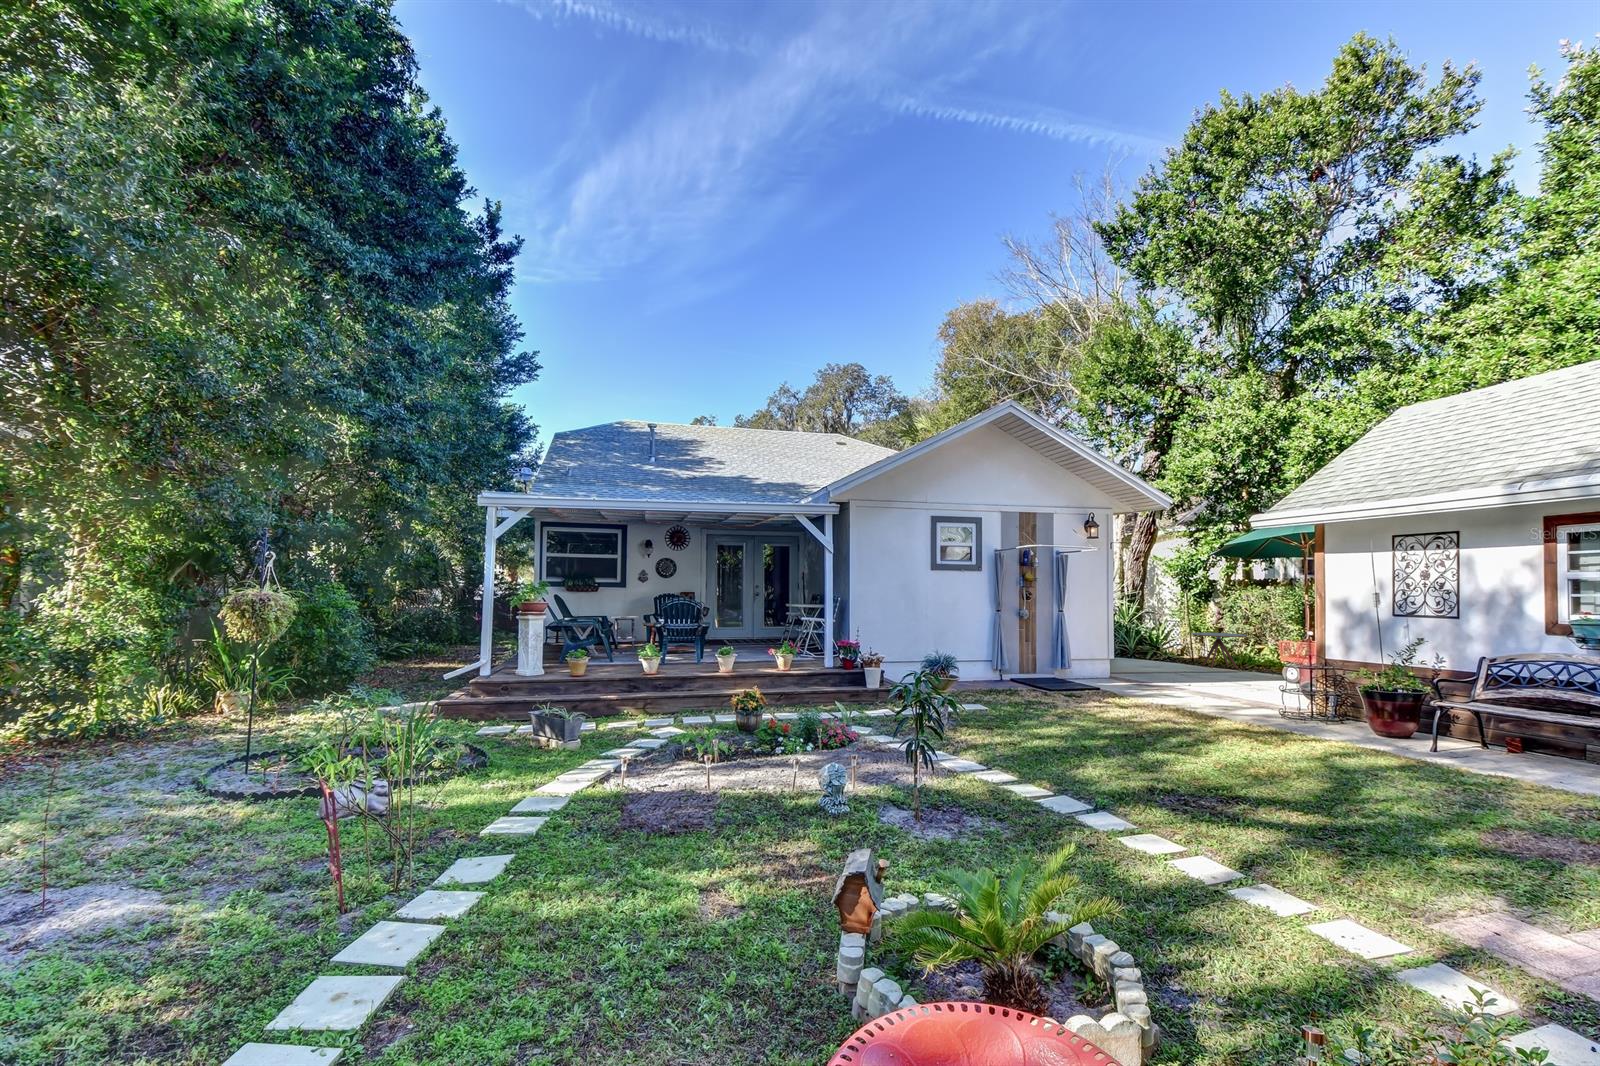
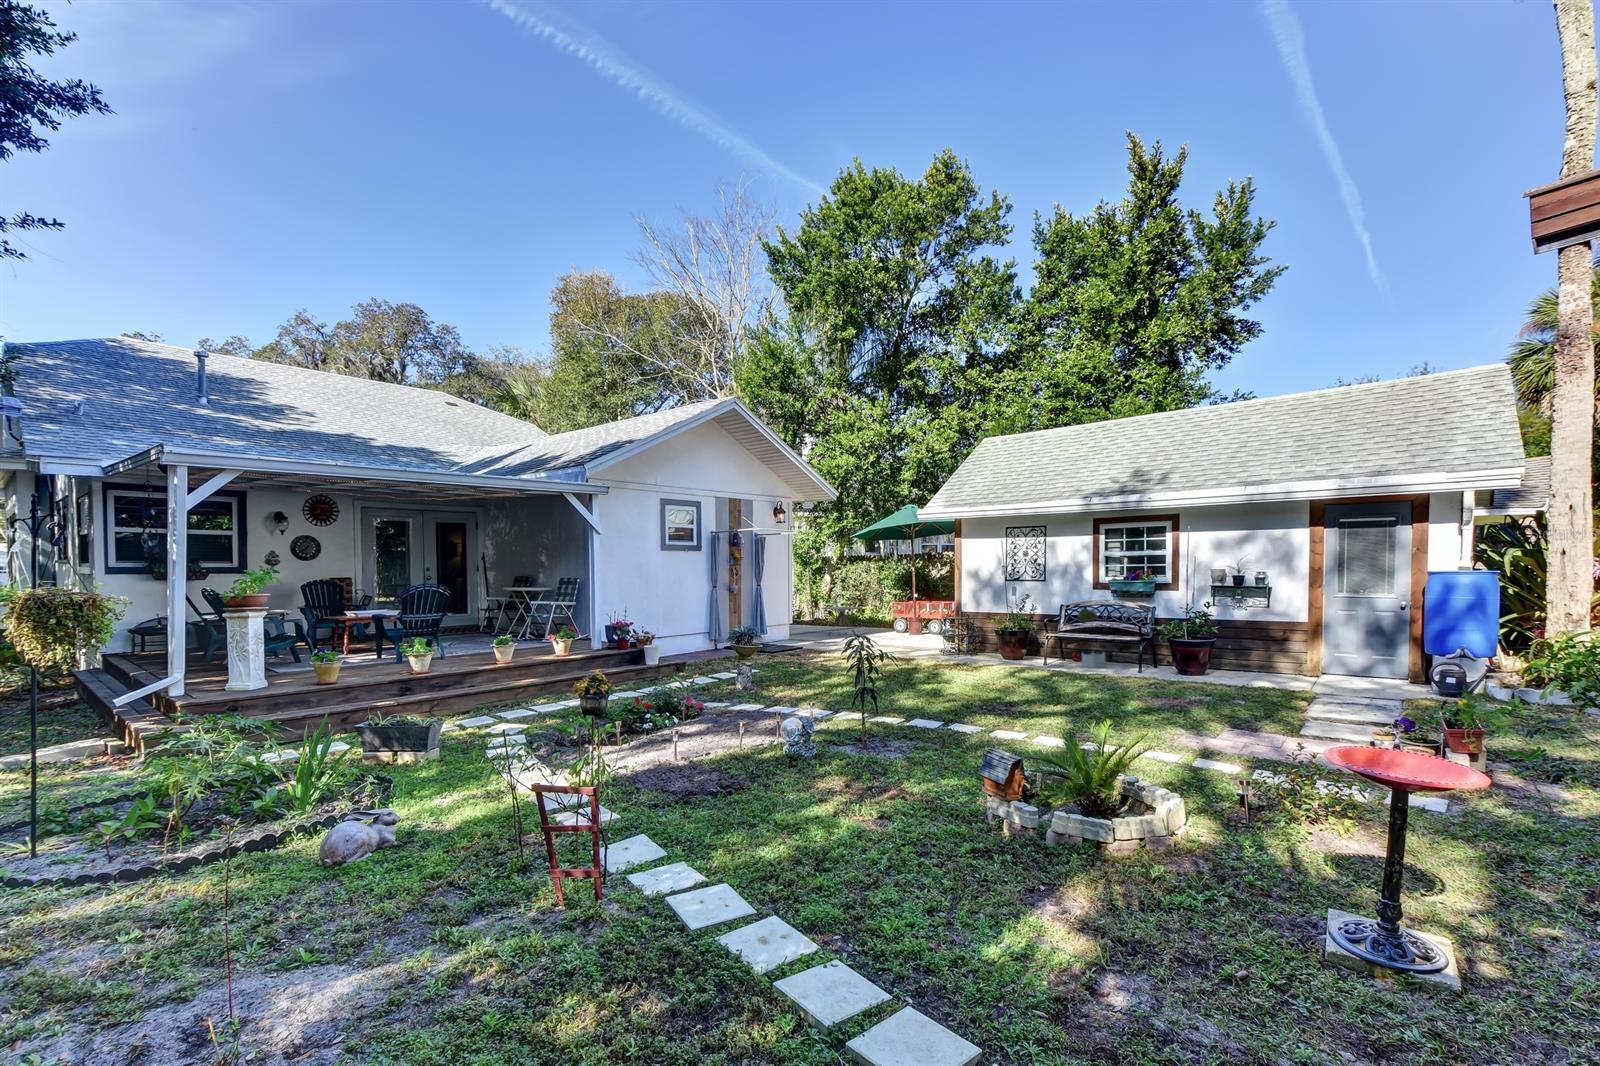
potted tree: none [1501,661,1564,762] -> present [1078,608,1105,668]

